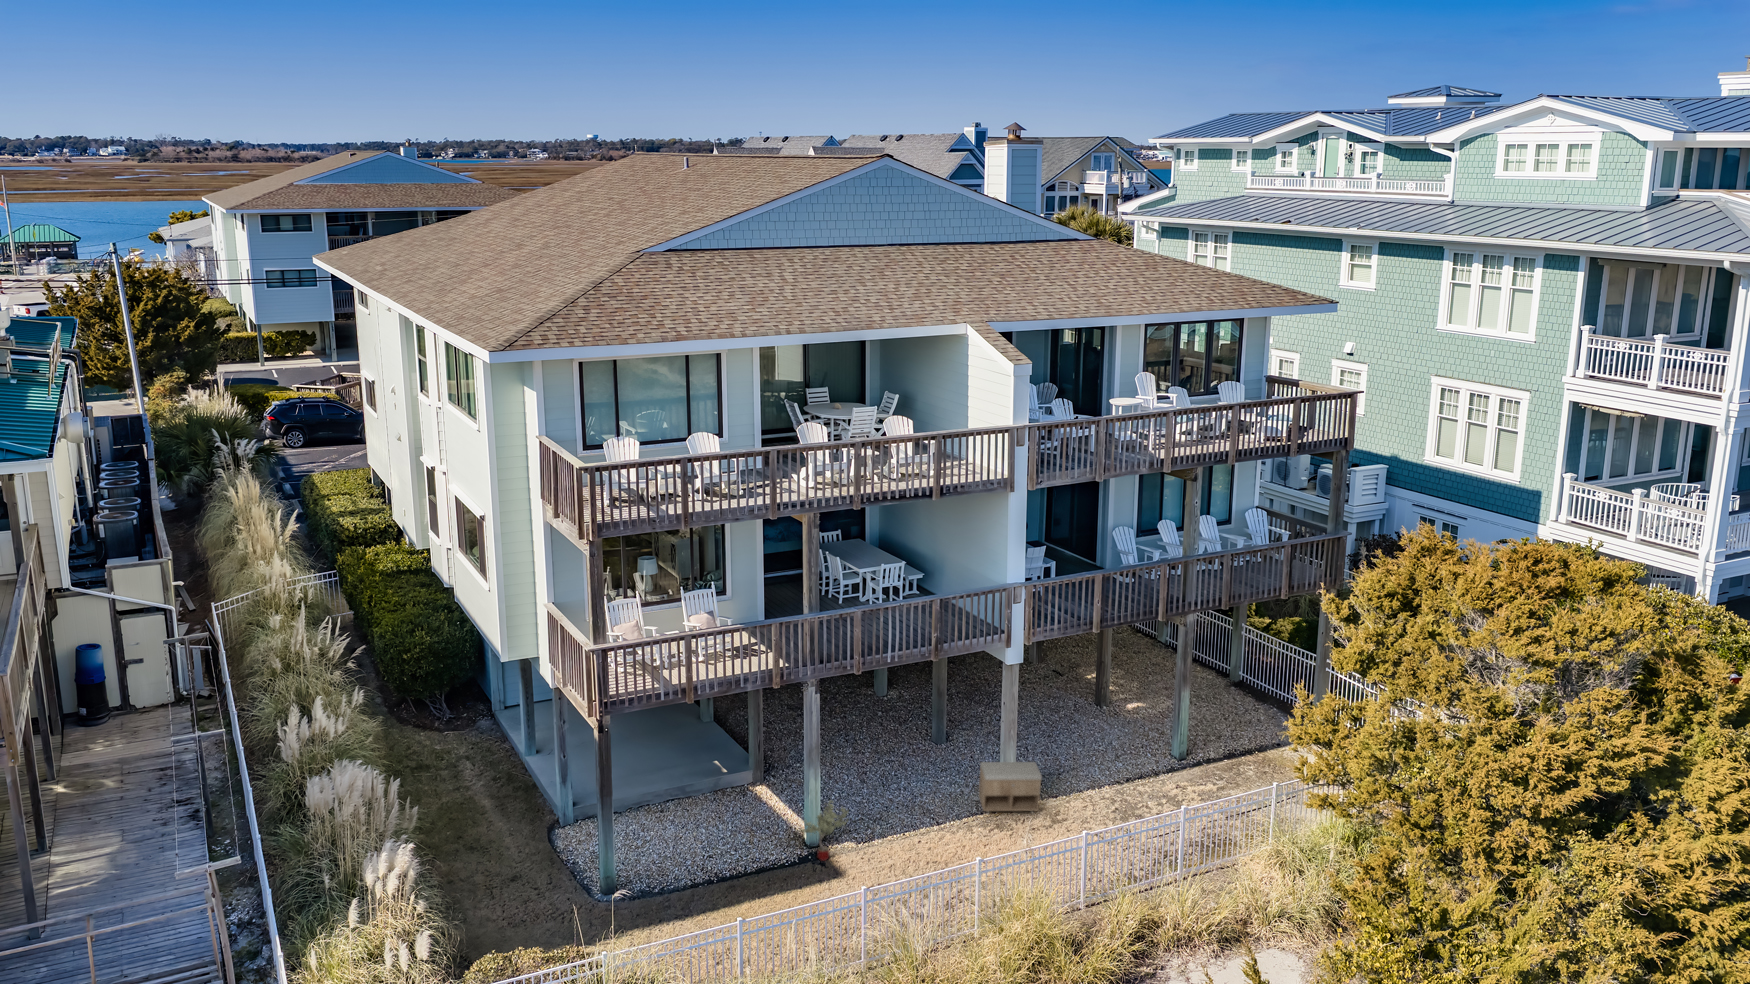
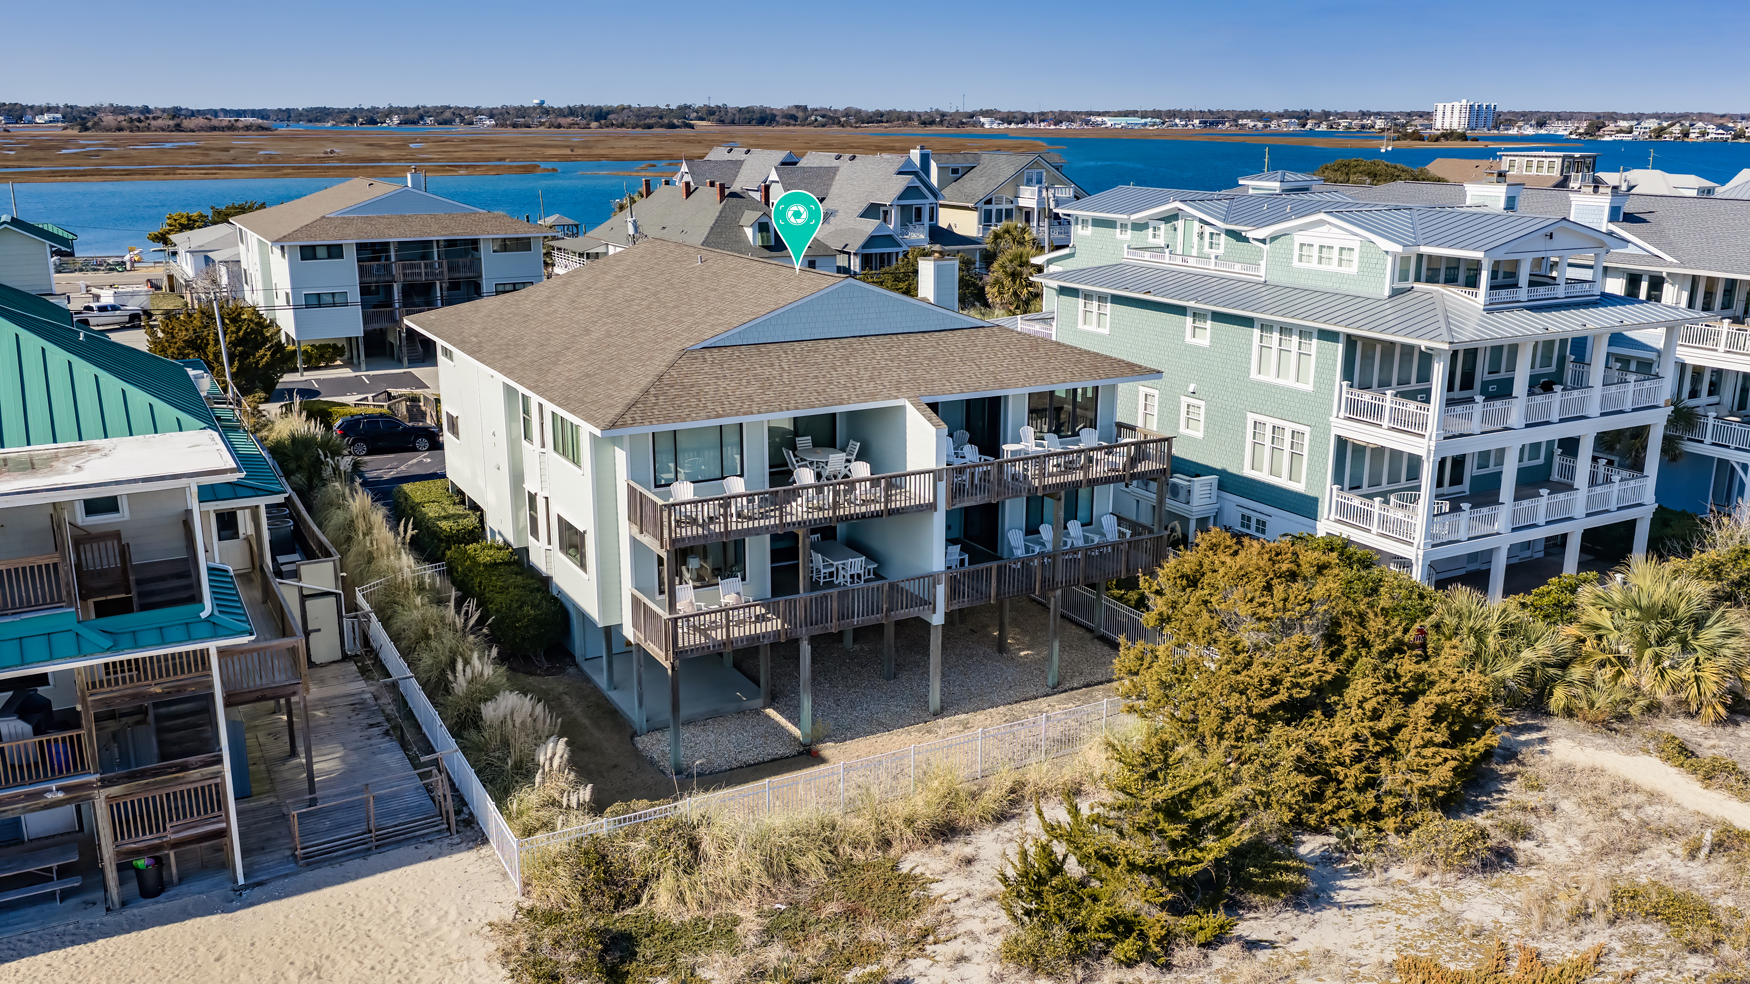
storage bench: present [979,762,1042,813] -> none [917,692,959,727]

